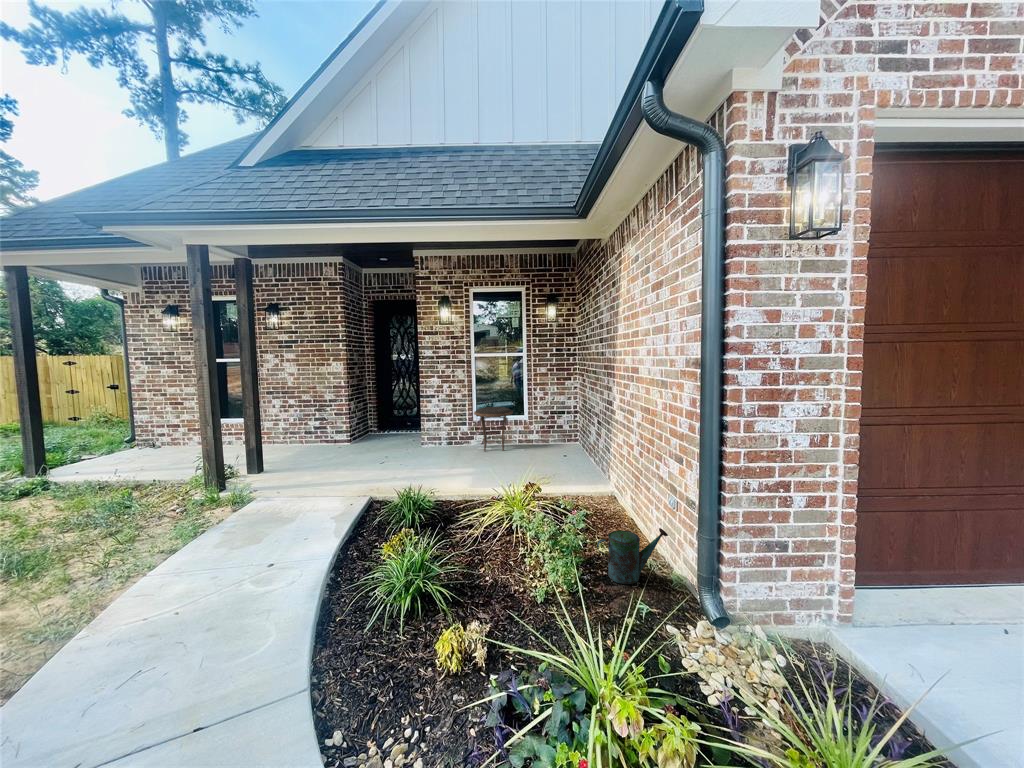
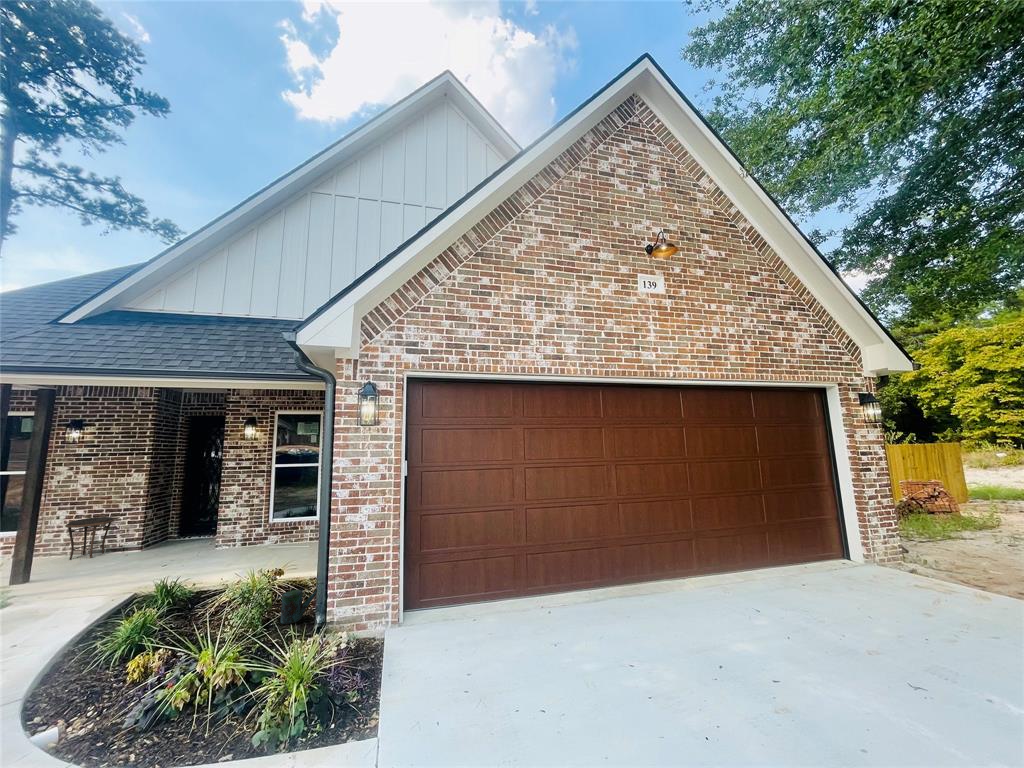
side table: present [474,407,513,451] -> present [65,517,115,560]

